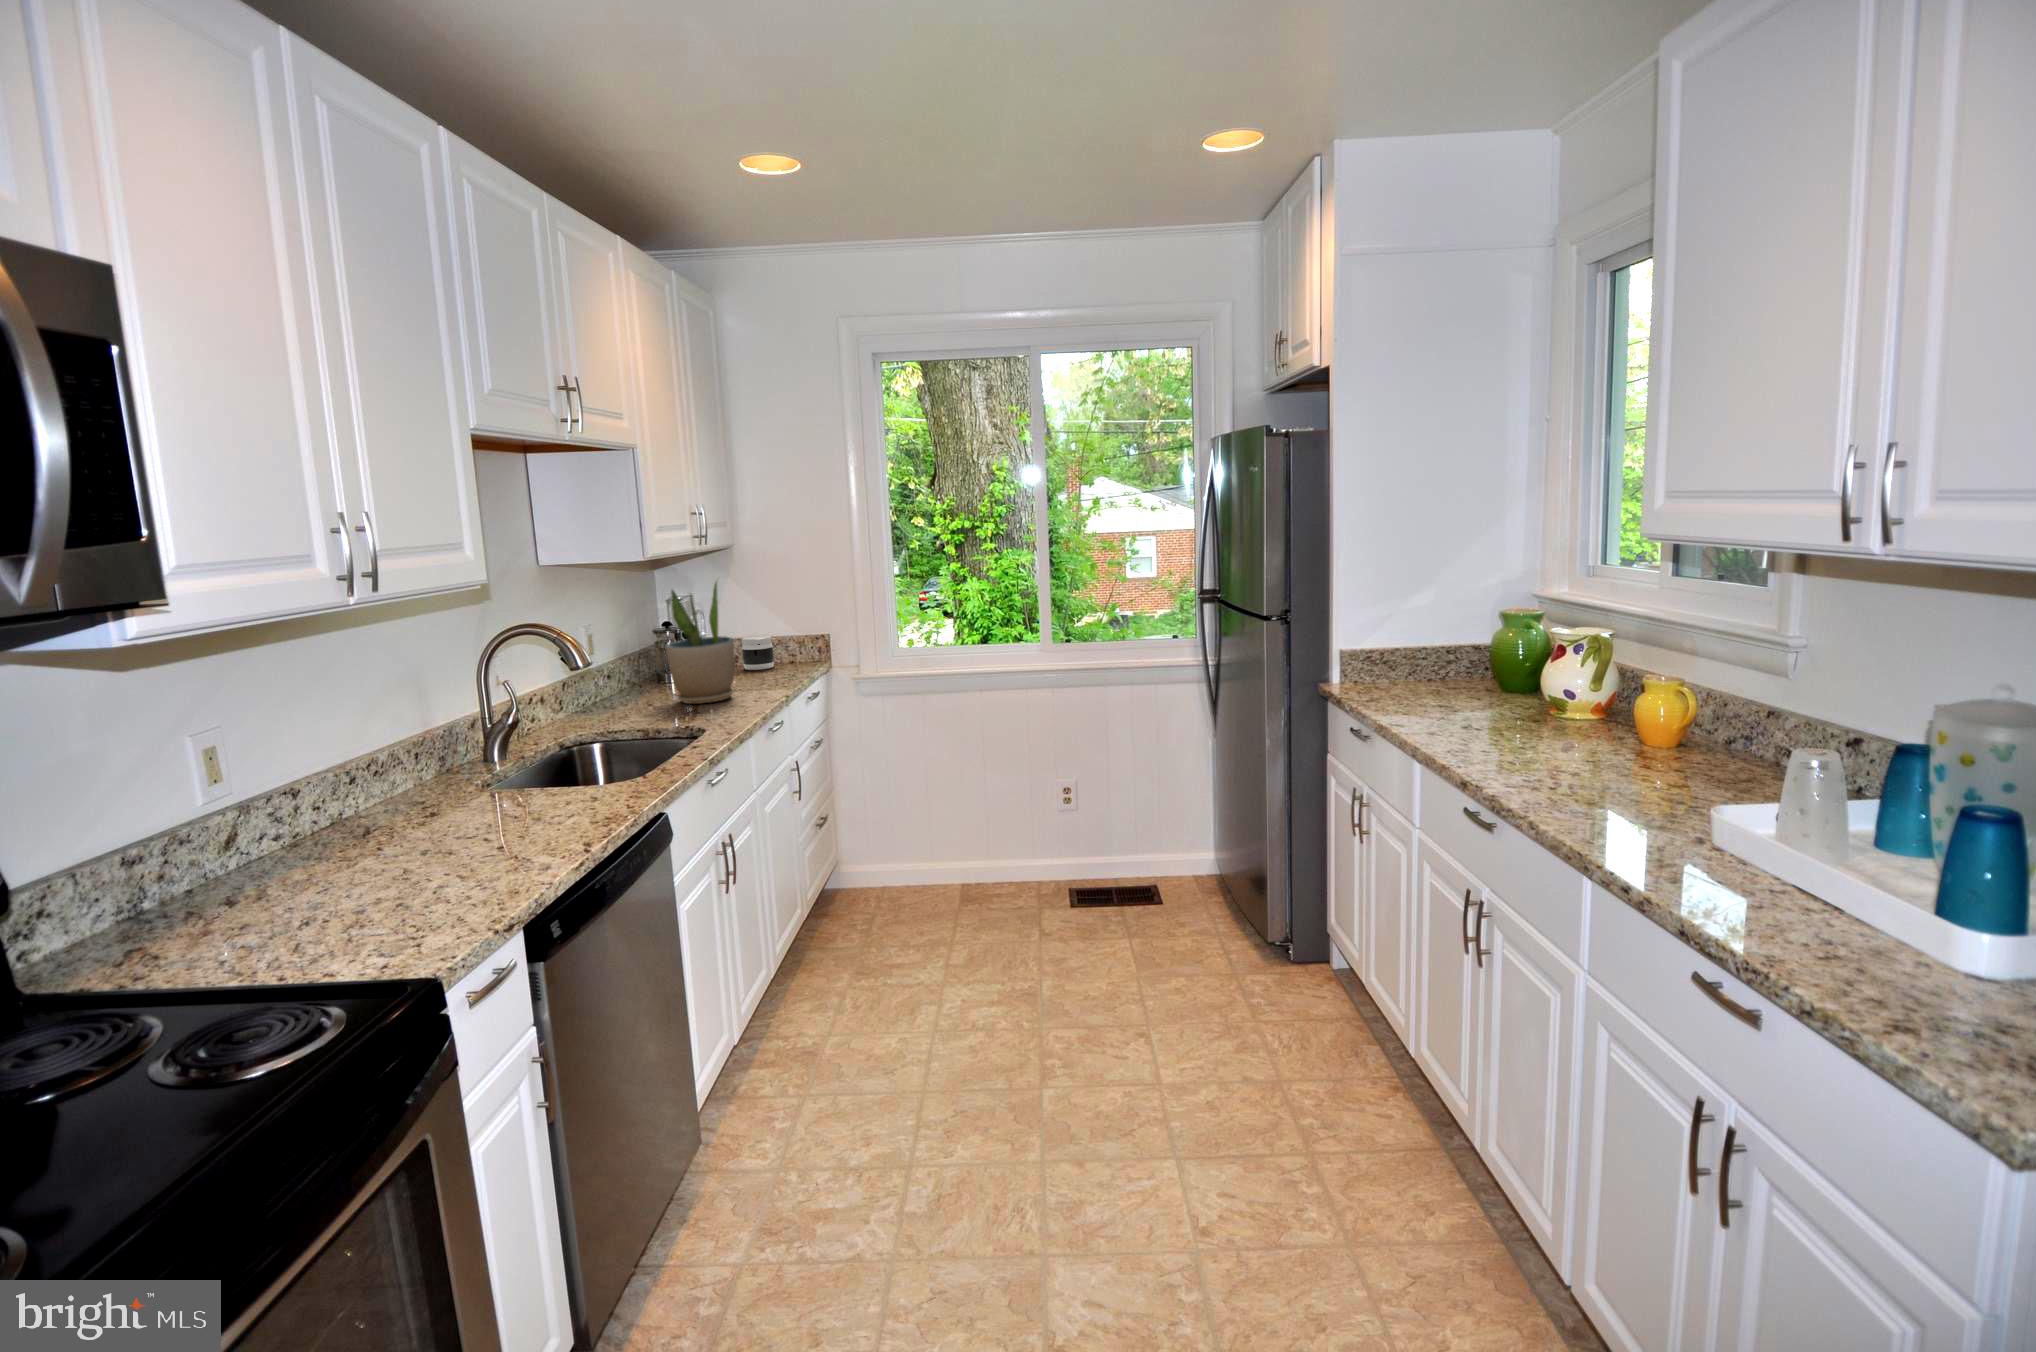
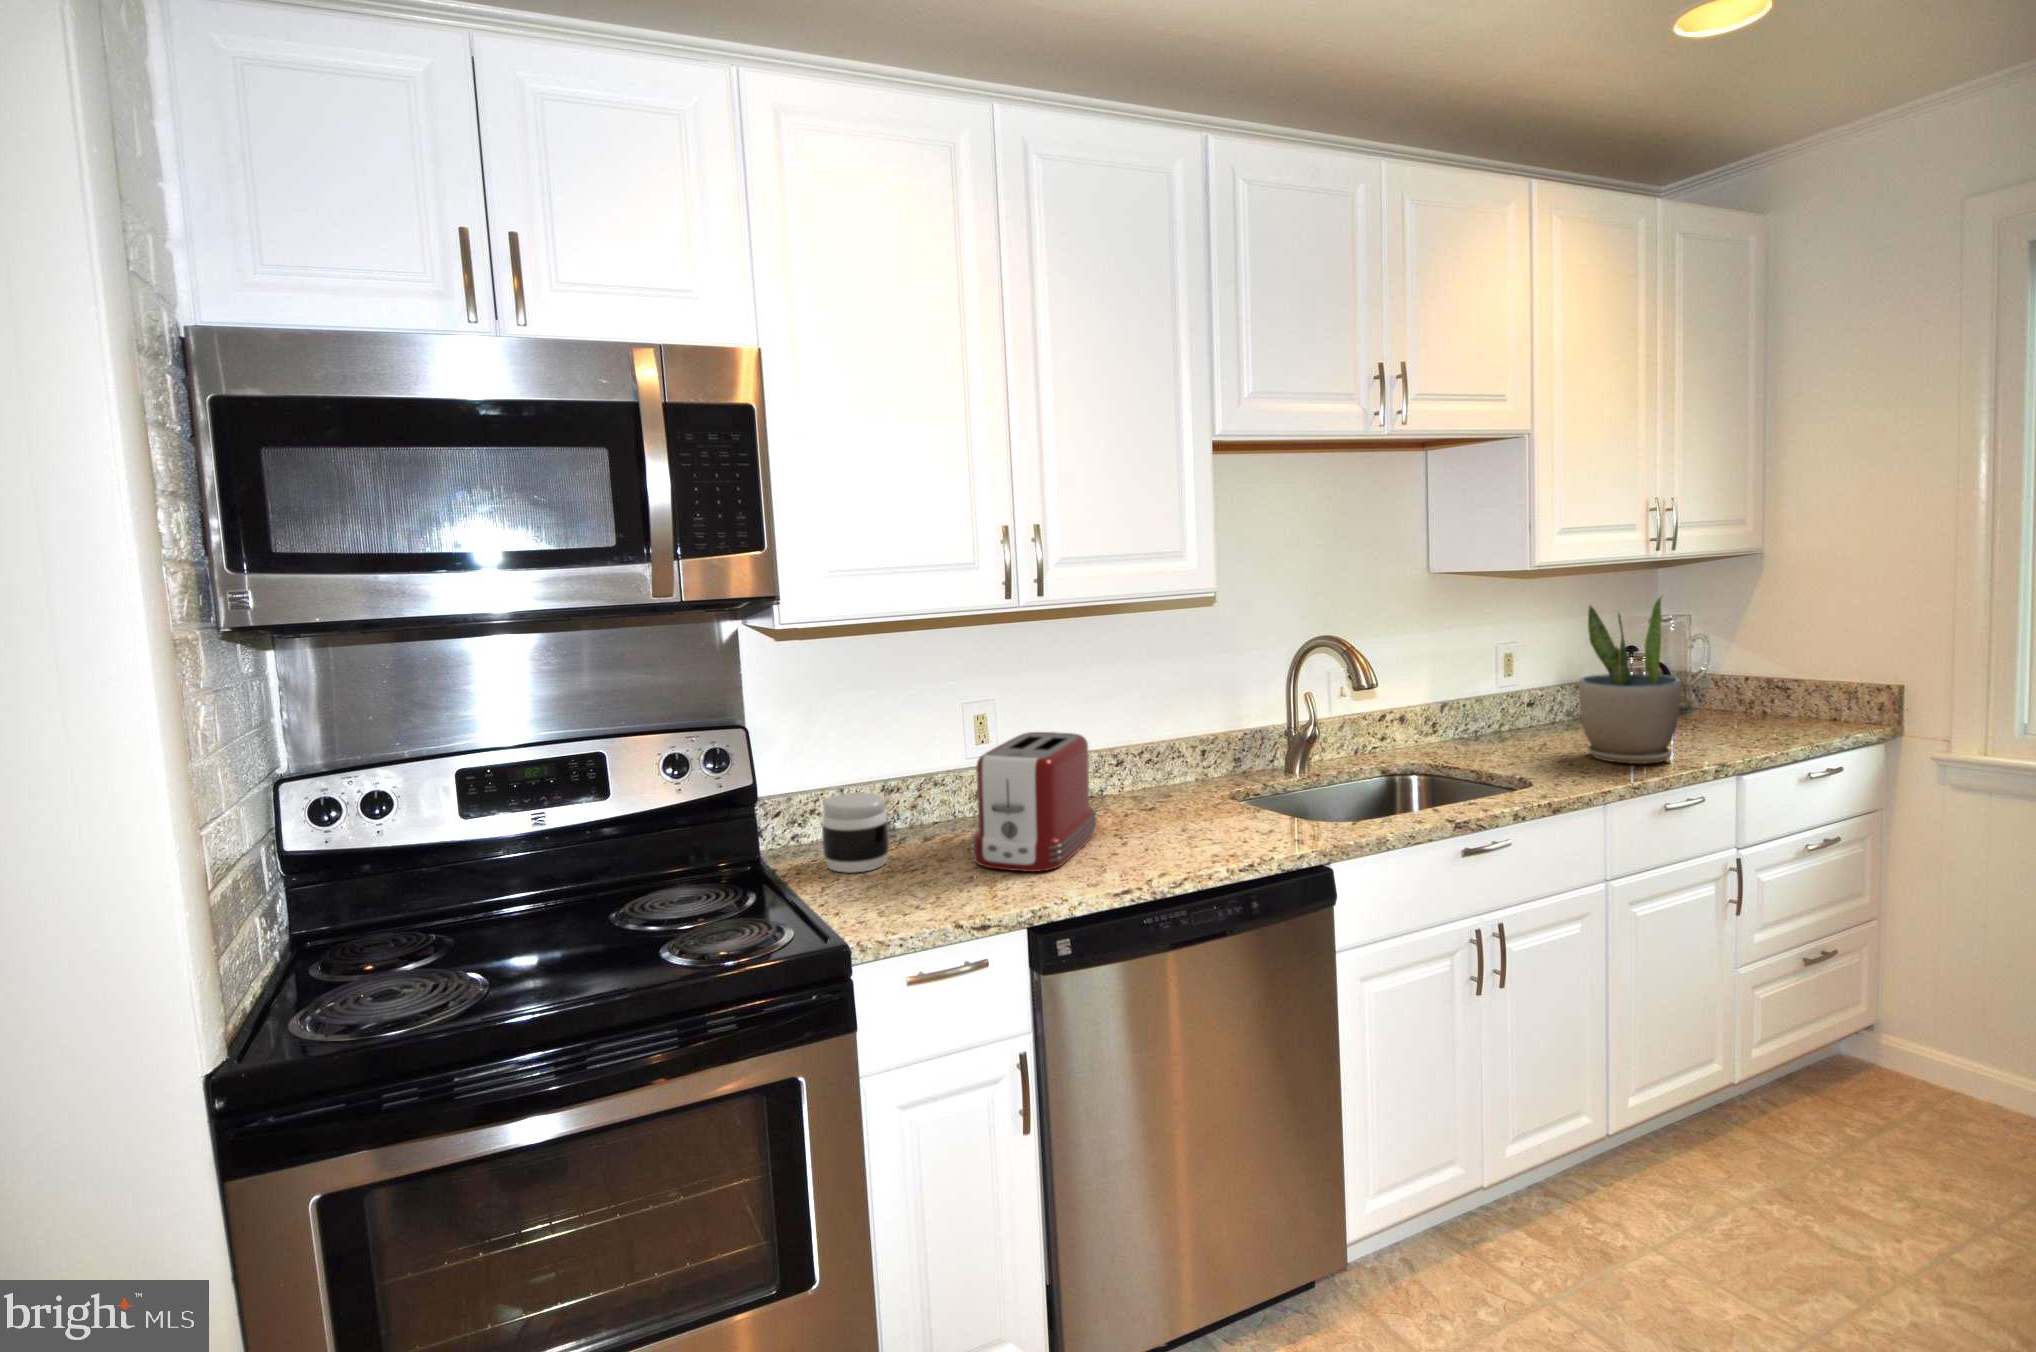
jar: present [742,636,774,670] -> present [822,793,889,873]
toaster: none [301,745,439,892] -> present [971,732,1097,872]

